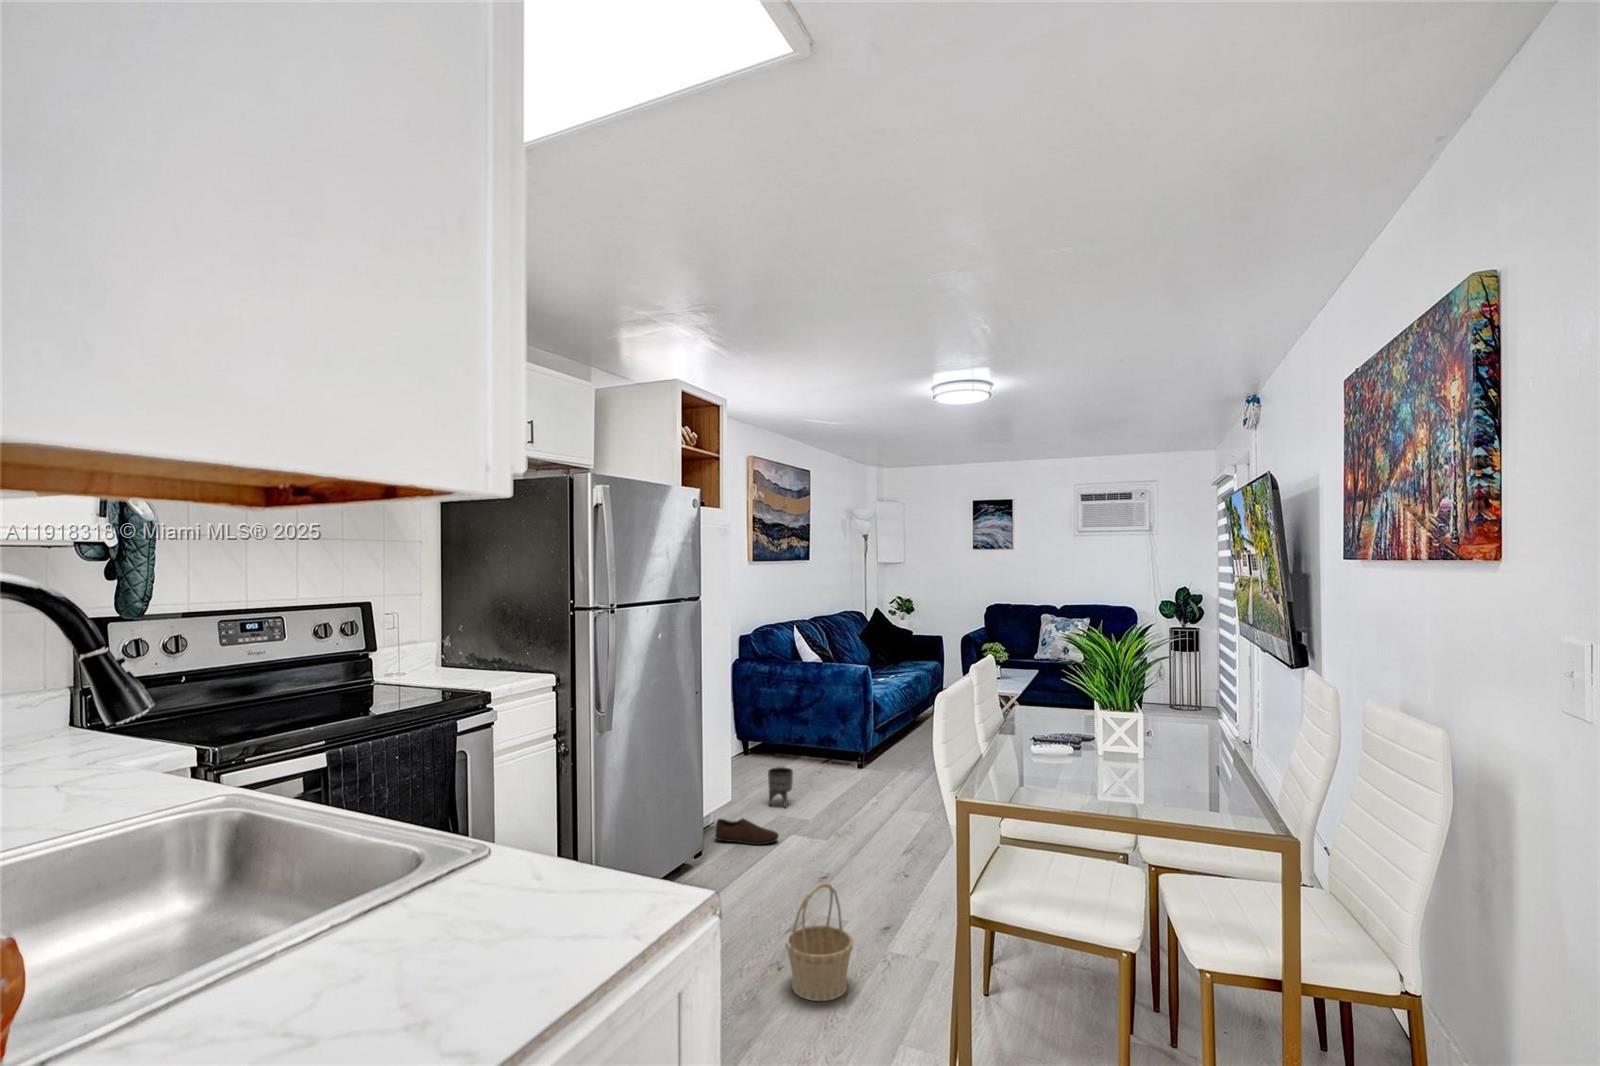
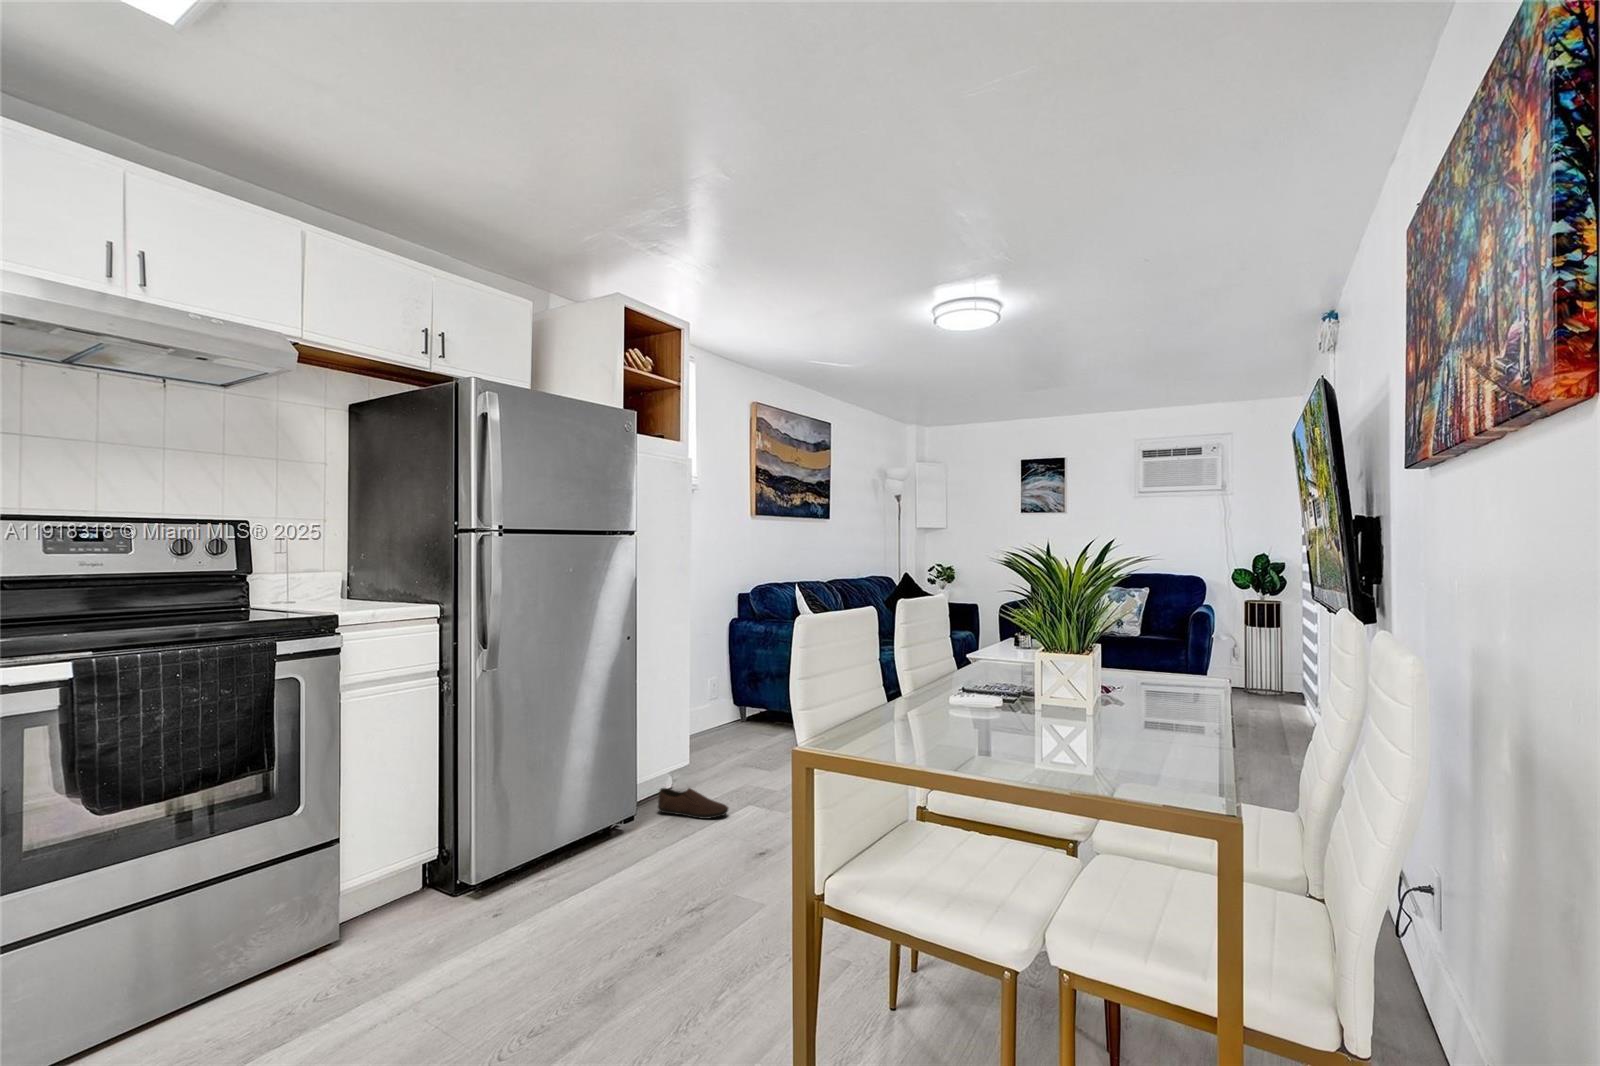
planter: present [768,767,793,808] -> none [736,736,764,782]
basket: present [785,883,853,1001] -> none [654,855,739,1000]

